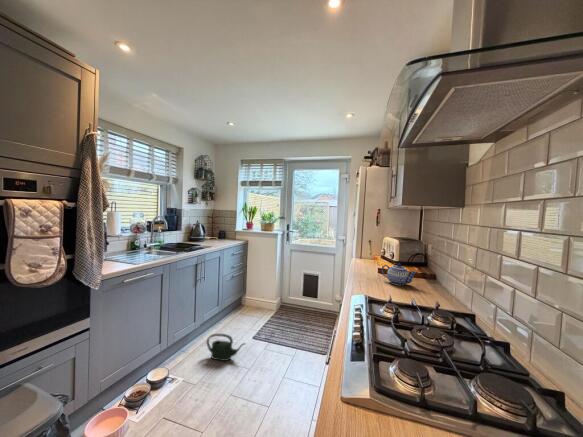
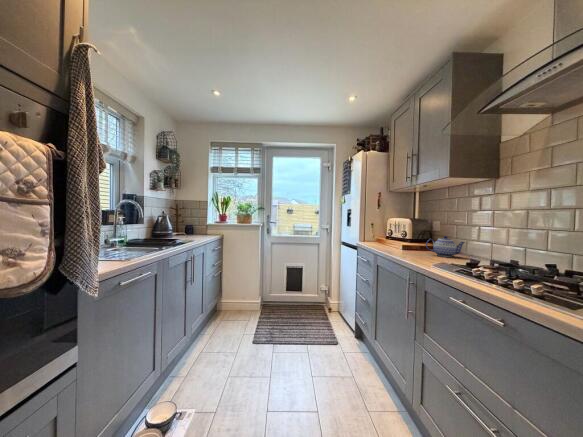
watering can: present [207,334,245,361] -> none [209,342,259,376]

